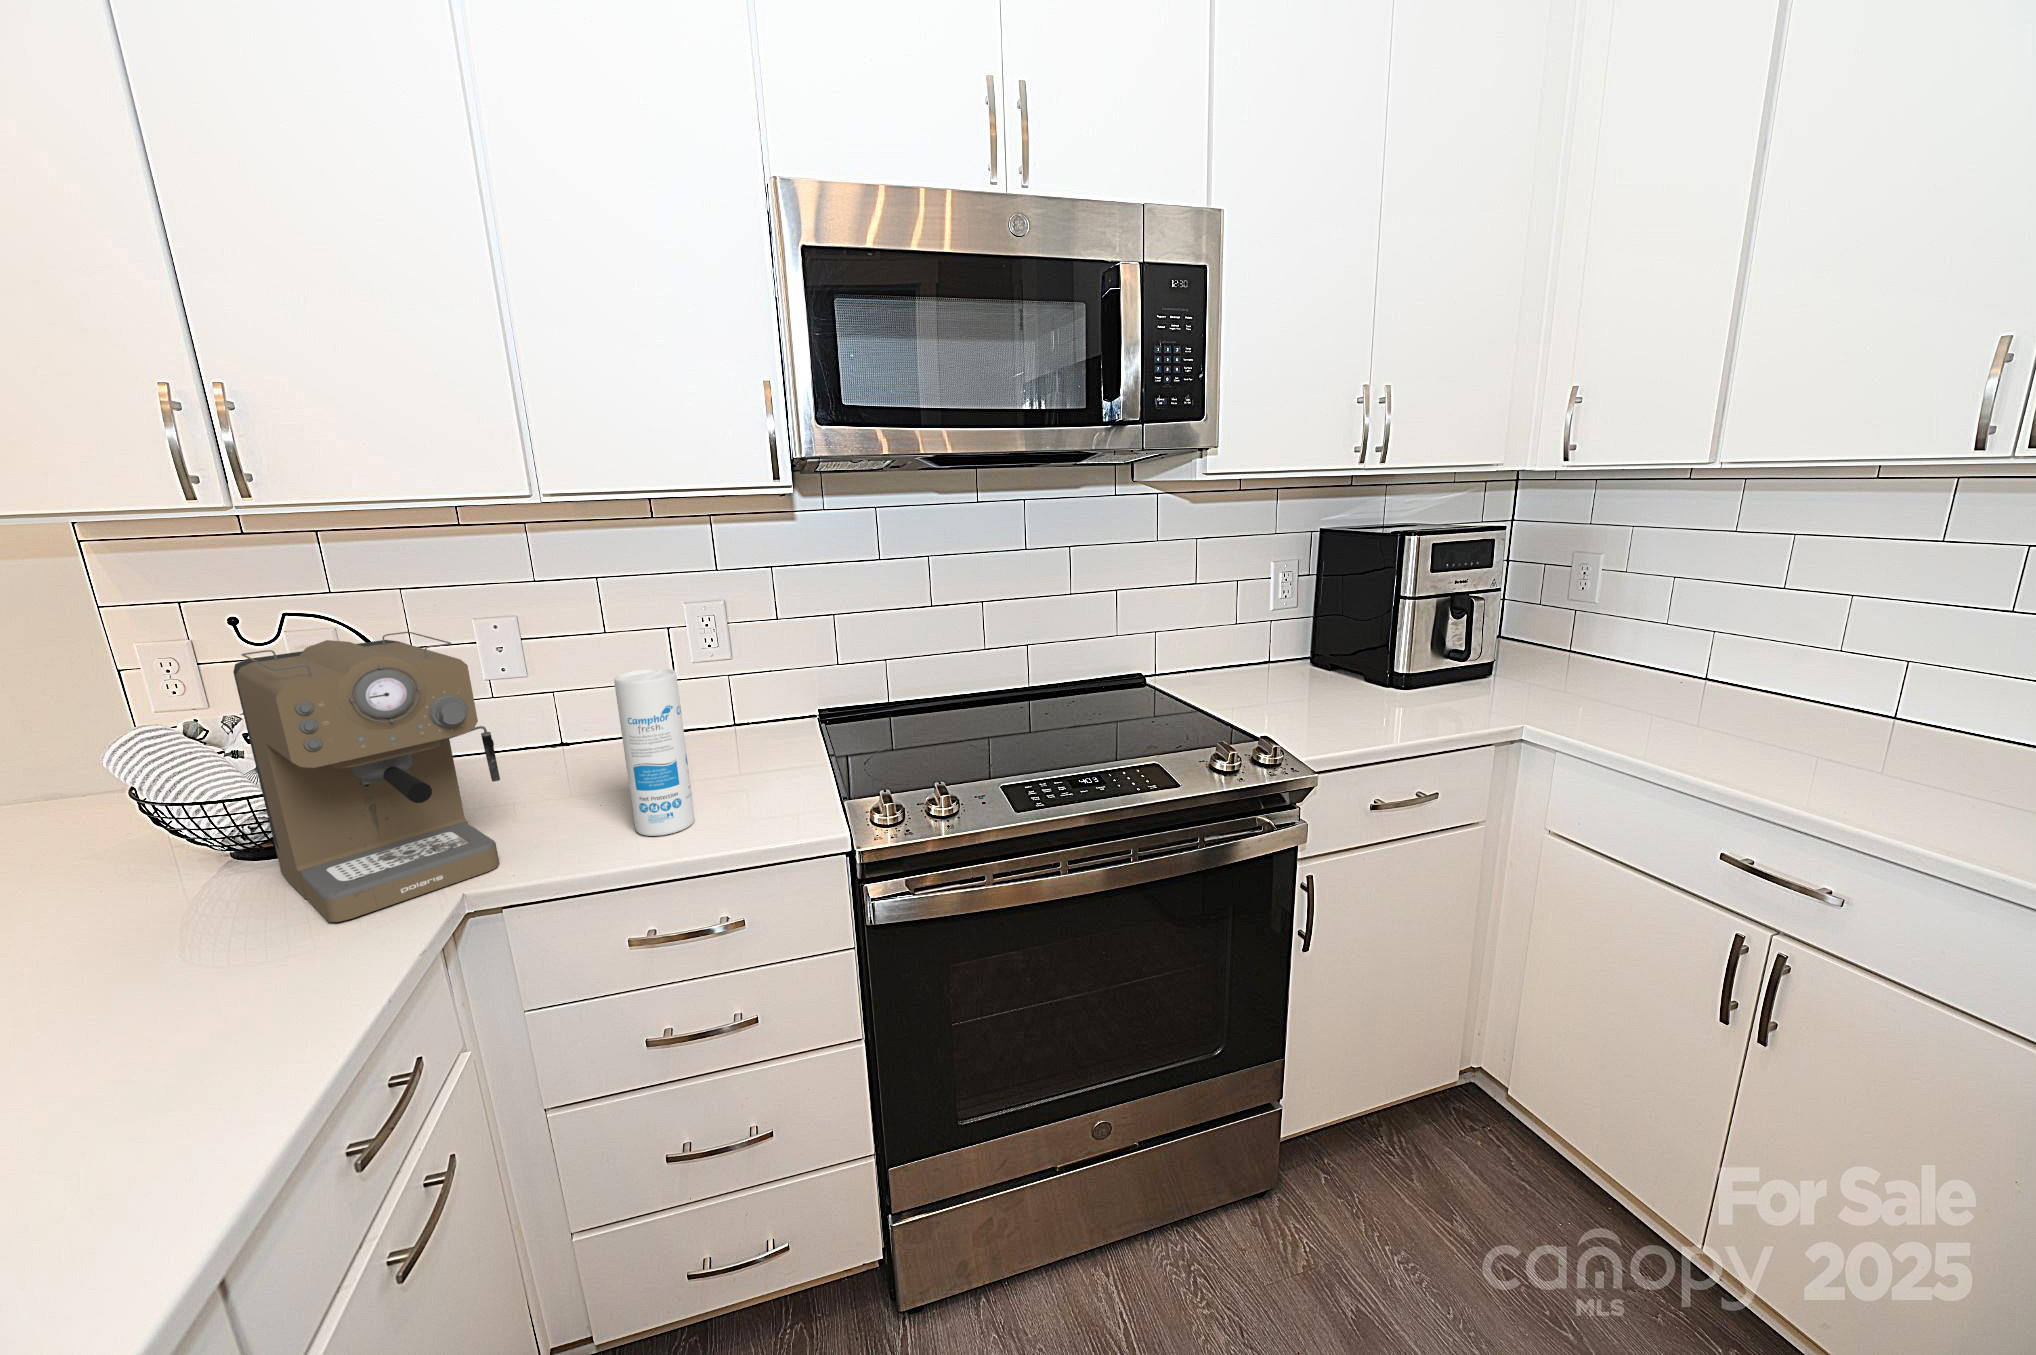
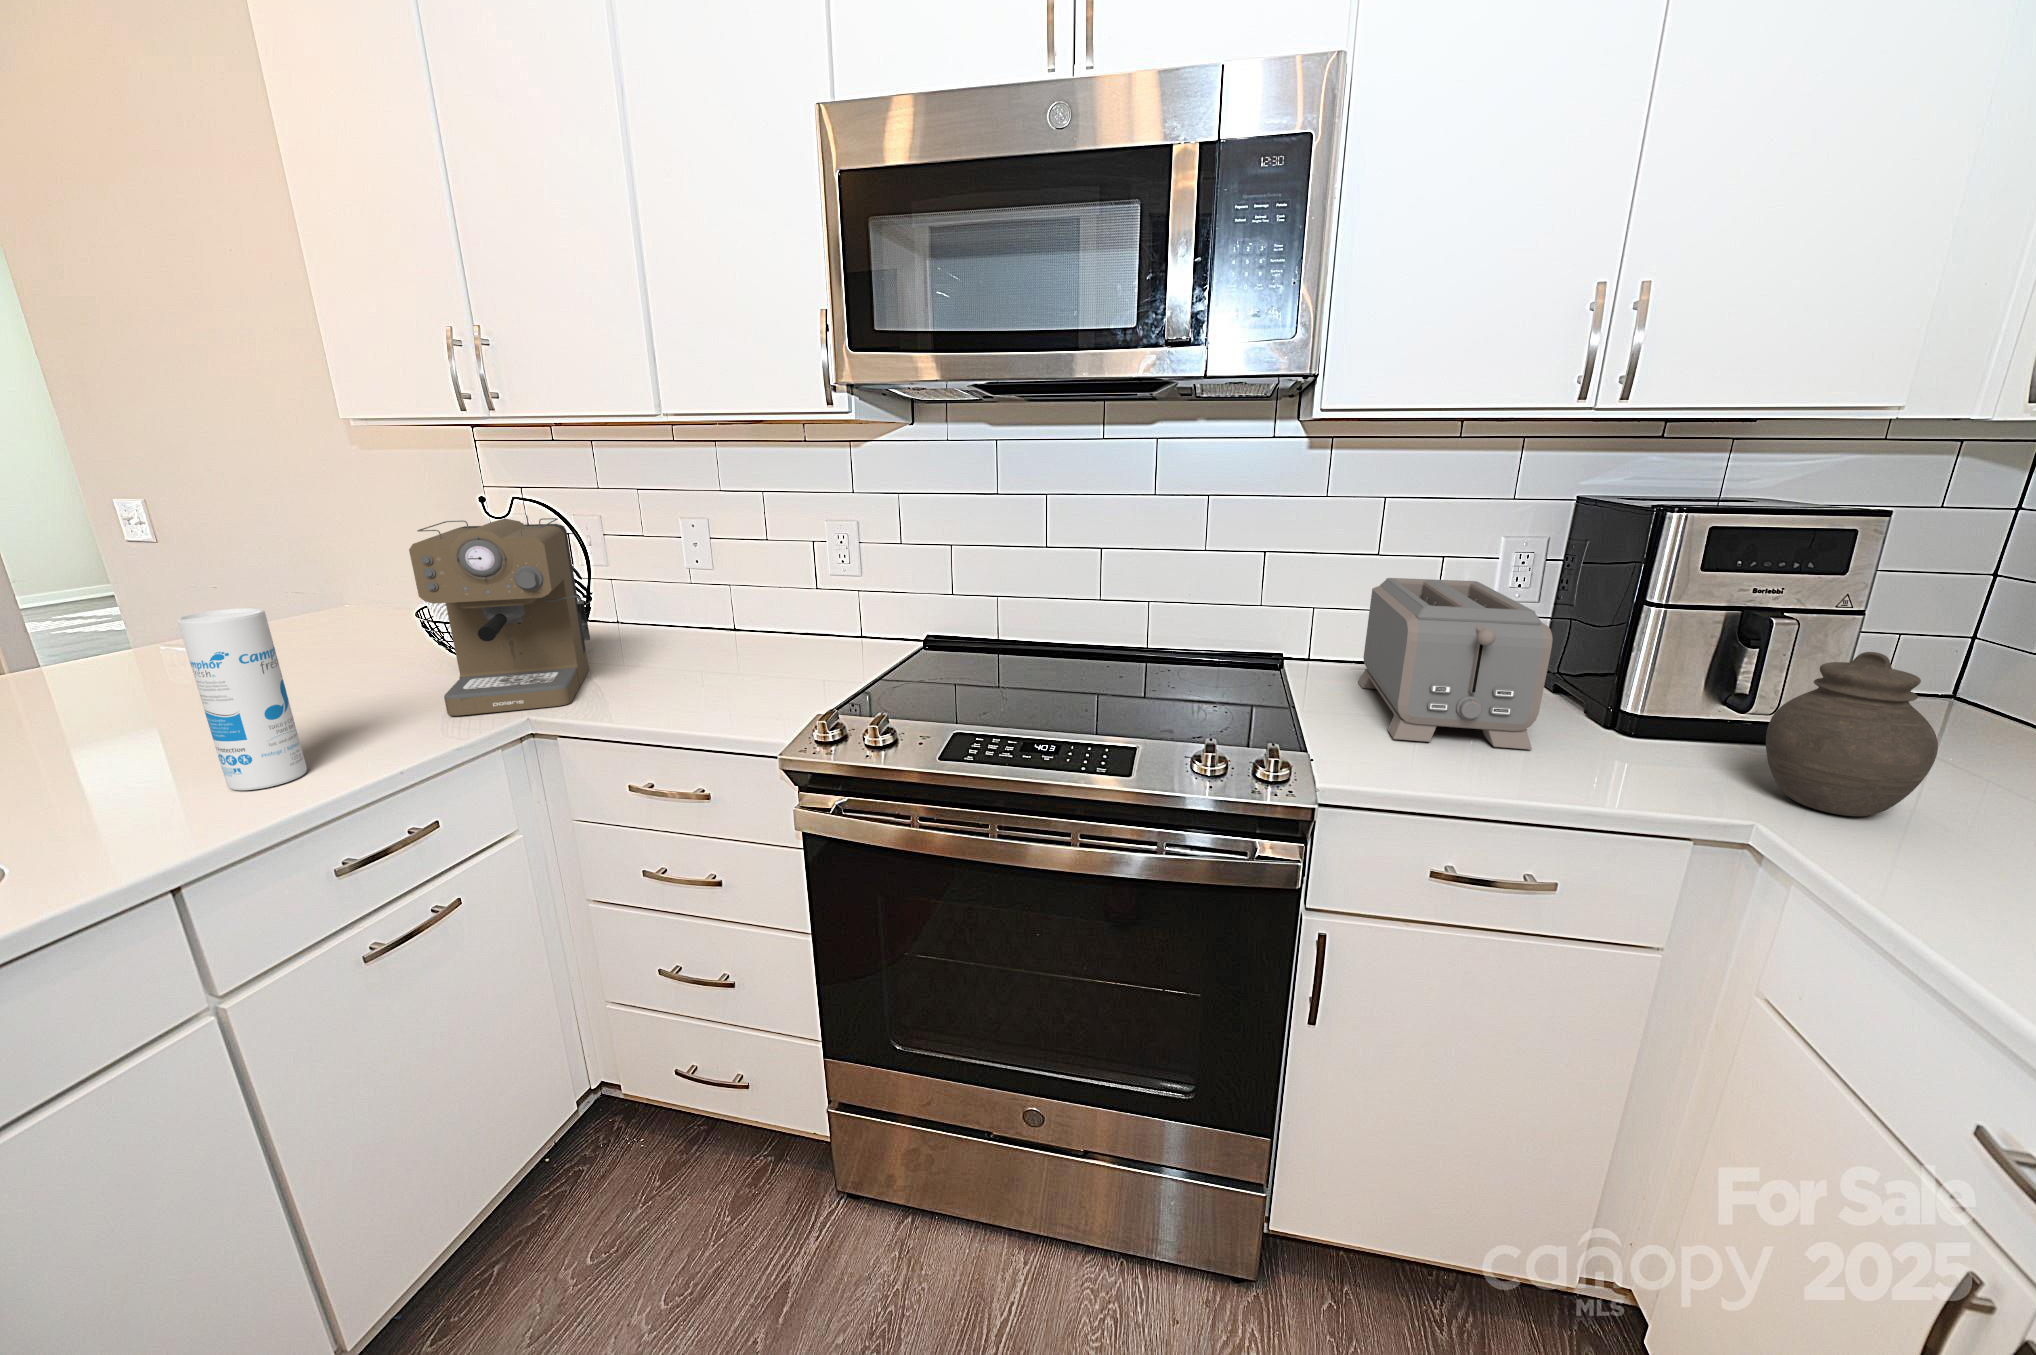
toaster: none [1212,594,1378,718] -> present [1358,578,1553,750]
jar: none [1496,610,1580,710] -> present [1766,652,1938,816]
canister: present [614,669,695,836] -> present [178,608,307,790]

